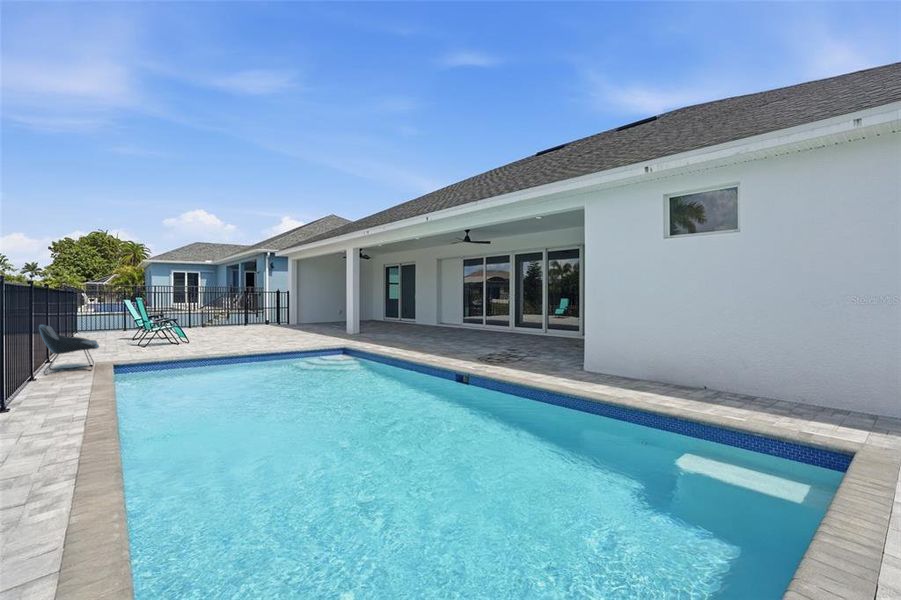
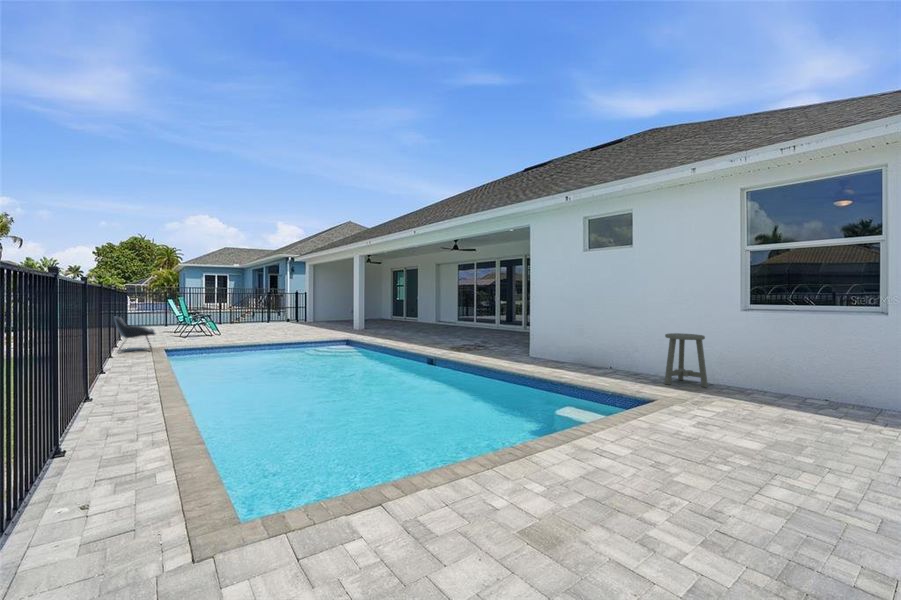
stool: none [811,347,884,424] -> present [665,333,708,387]

